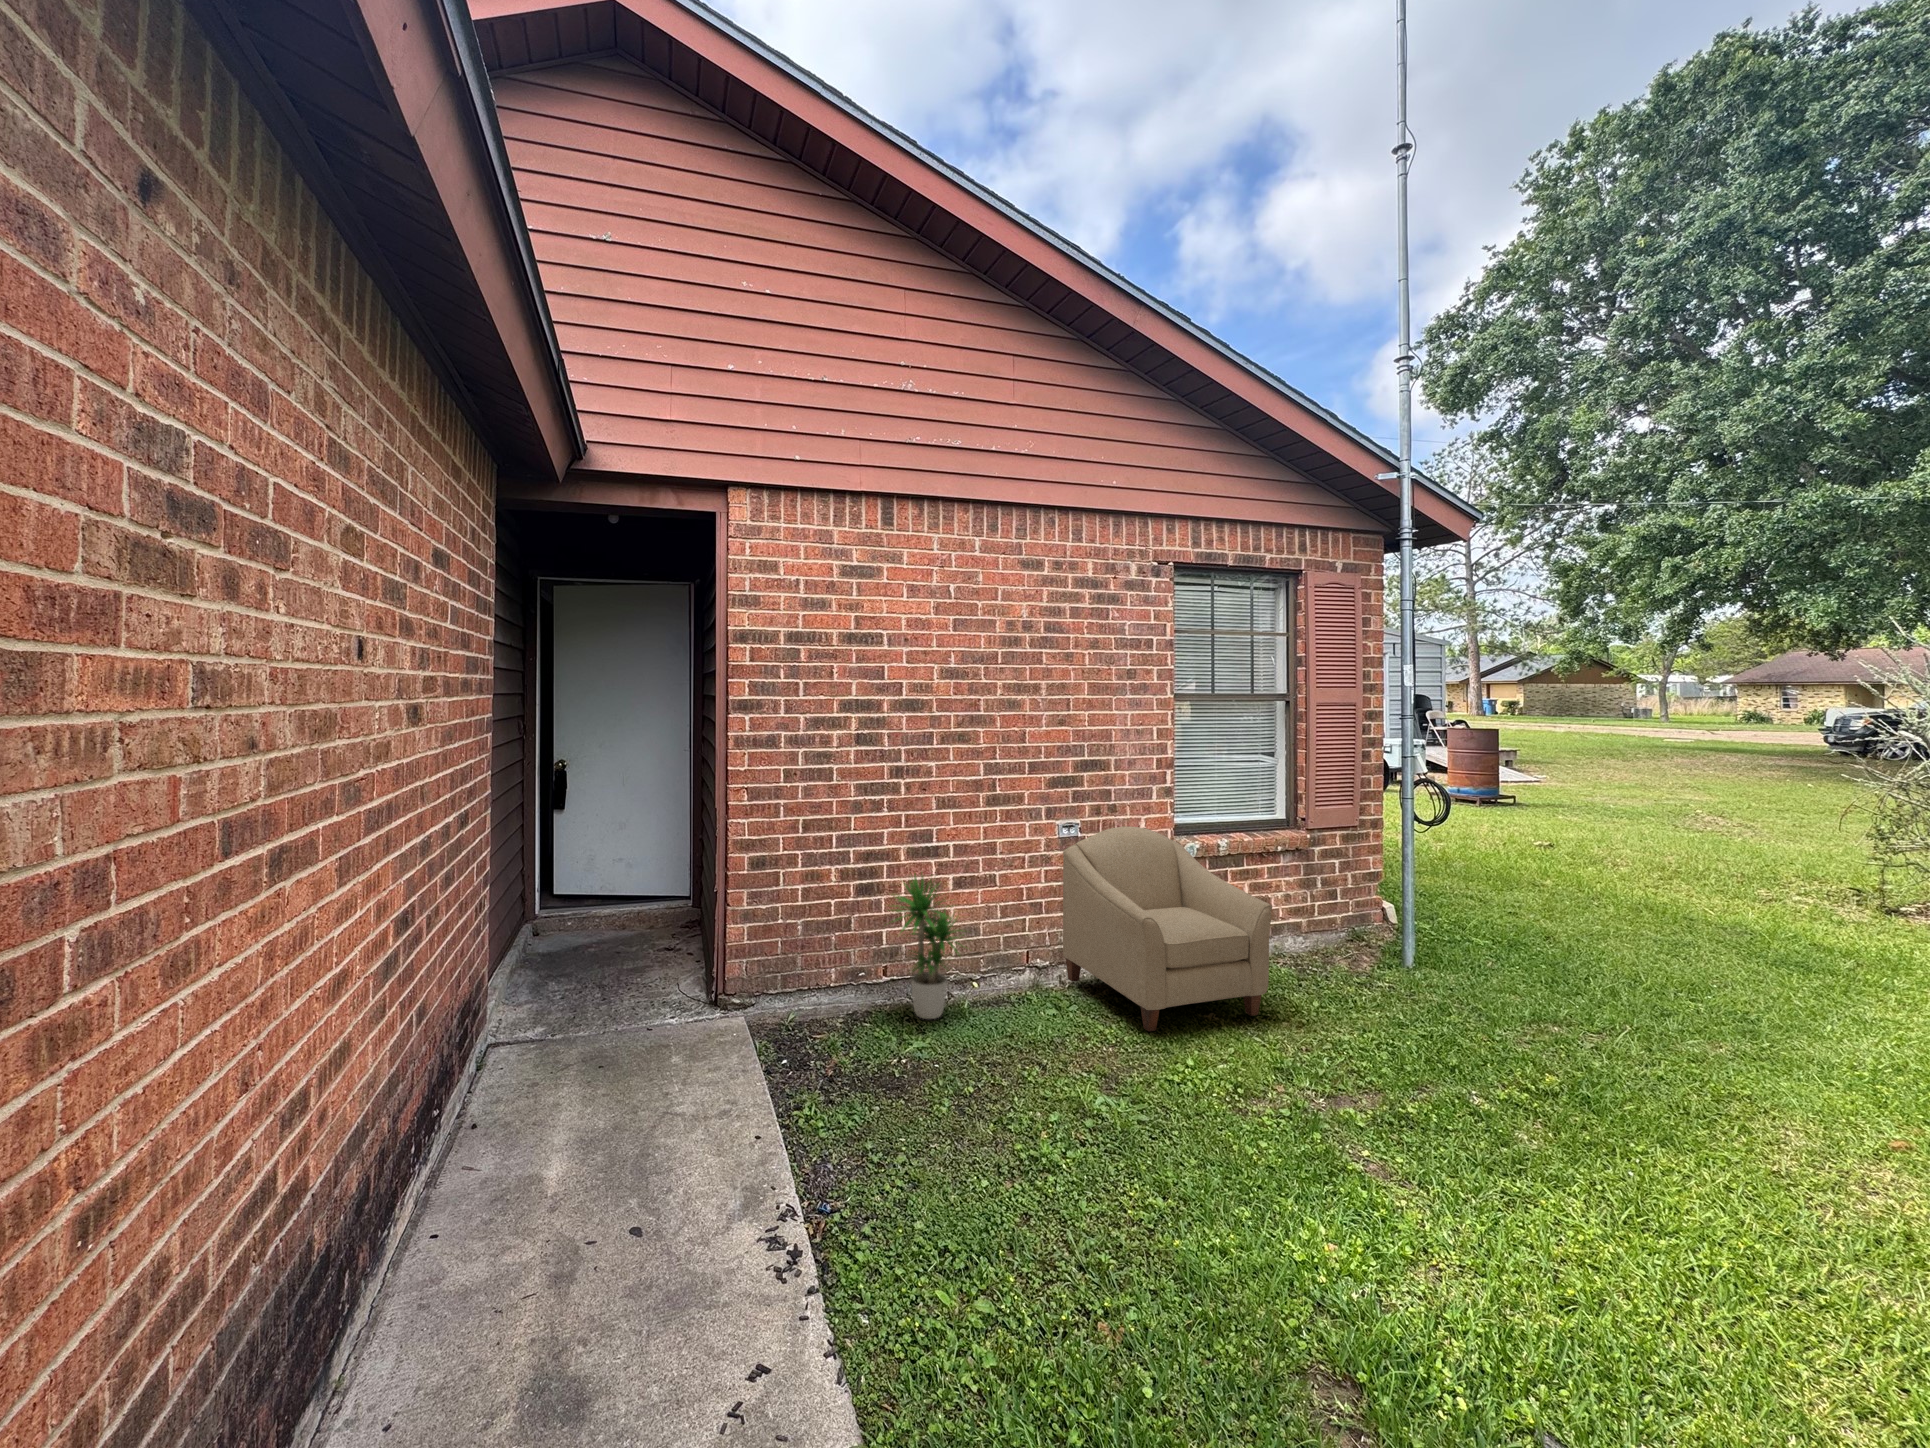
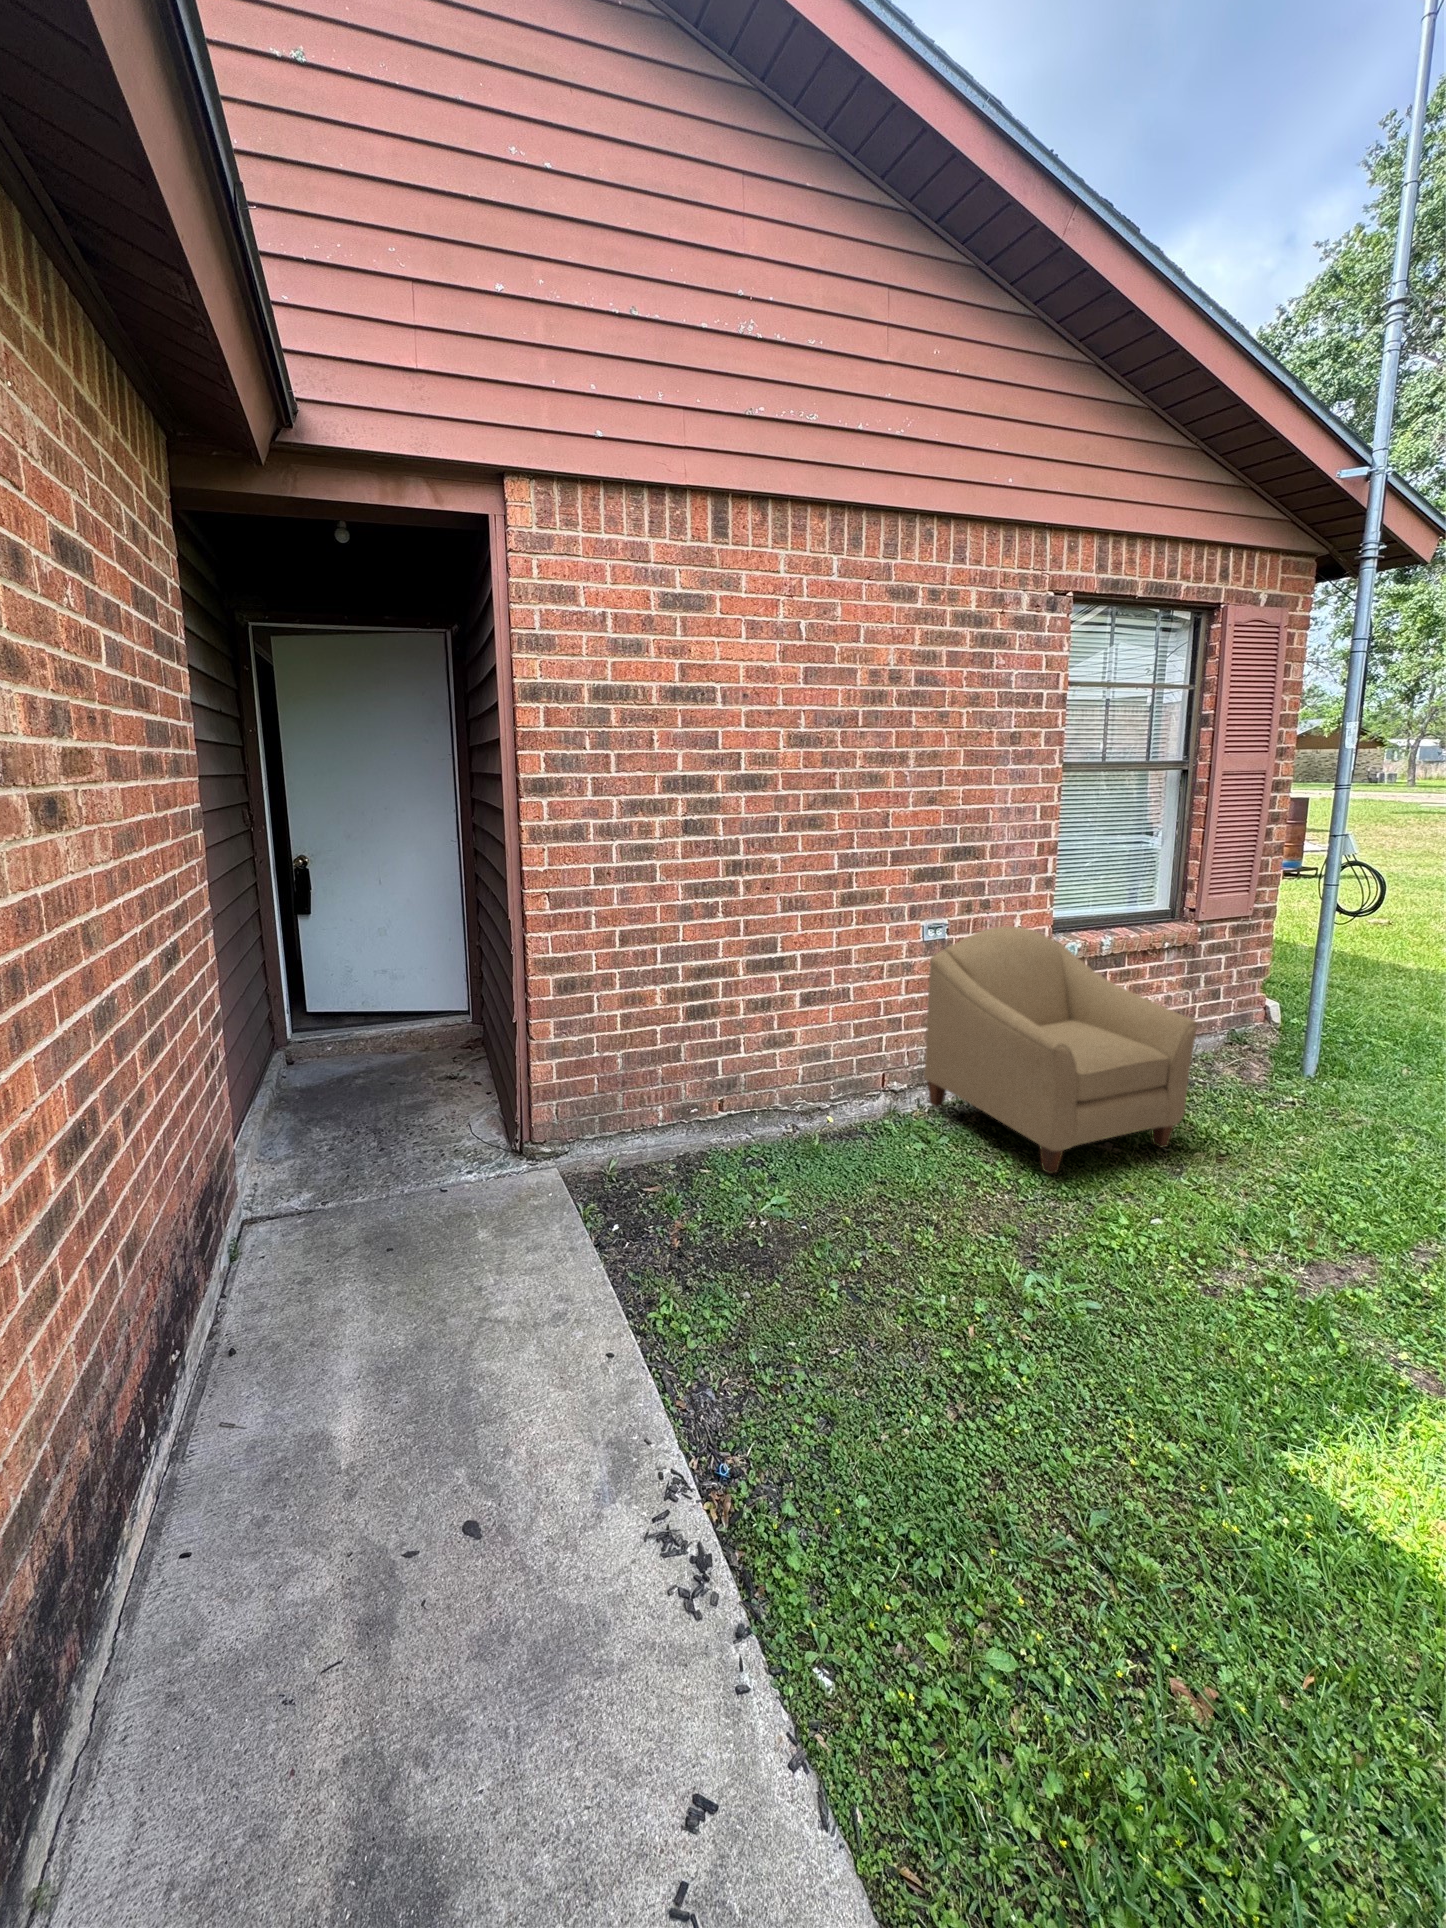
potted plant: present [895,873,963,1019] -> none [725,988,837,1166]

